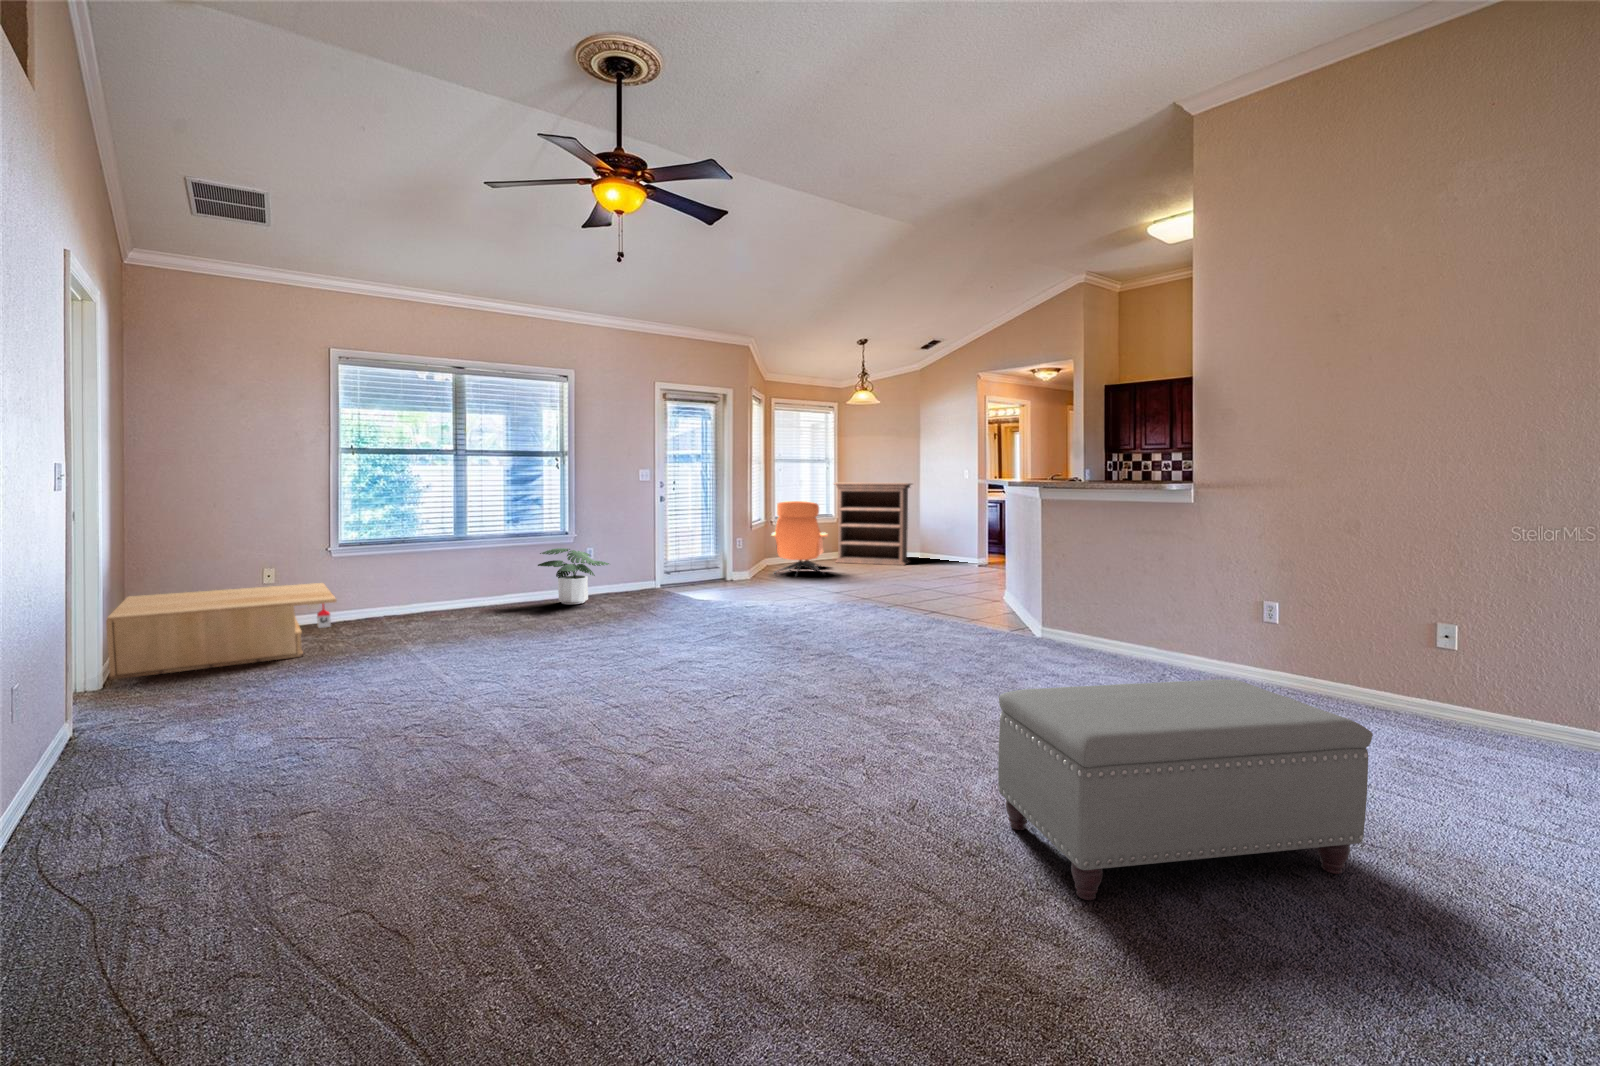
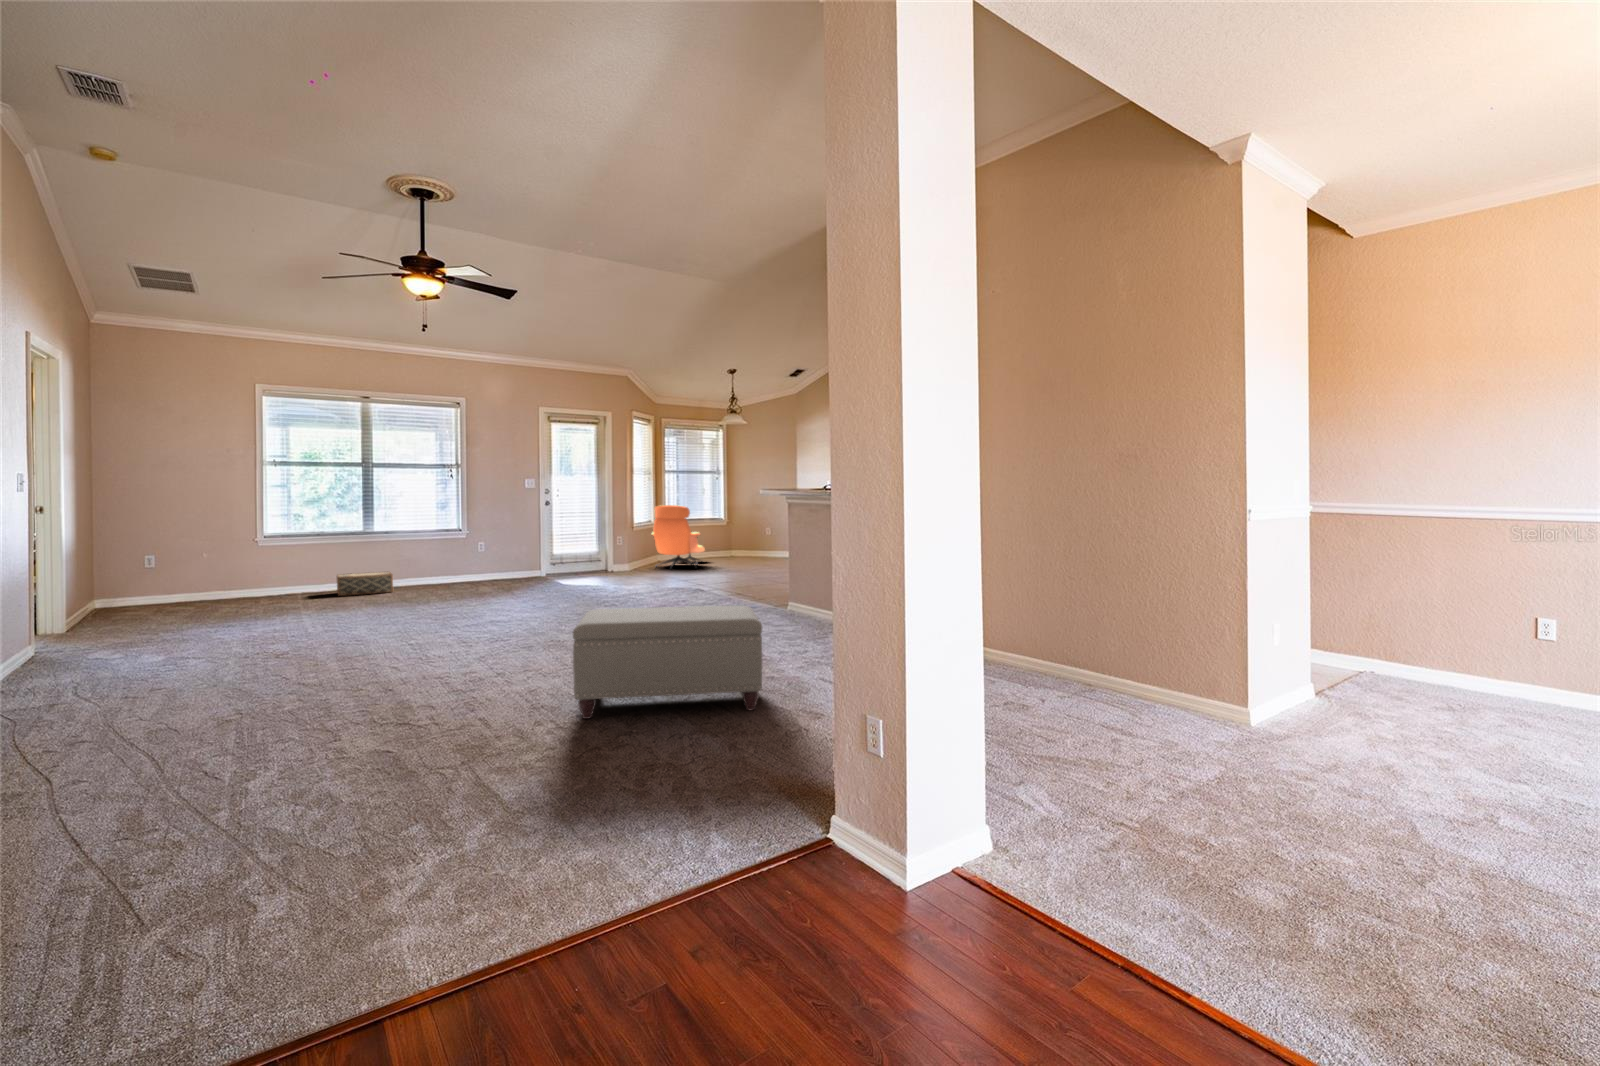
bookshelf: present [835,483,912,565] -> none [718,490,788,561]
potted plant: present [538,548,609,604] -> none [430,543,493,588]
coffee table: present [106,583,337,680] -> none [65,567,246,632]
woven basket: none [427,585,497,617] -> present [337,572,393,596]

